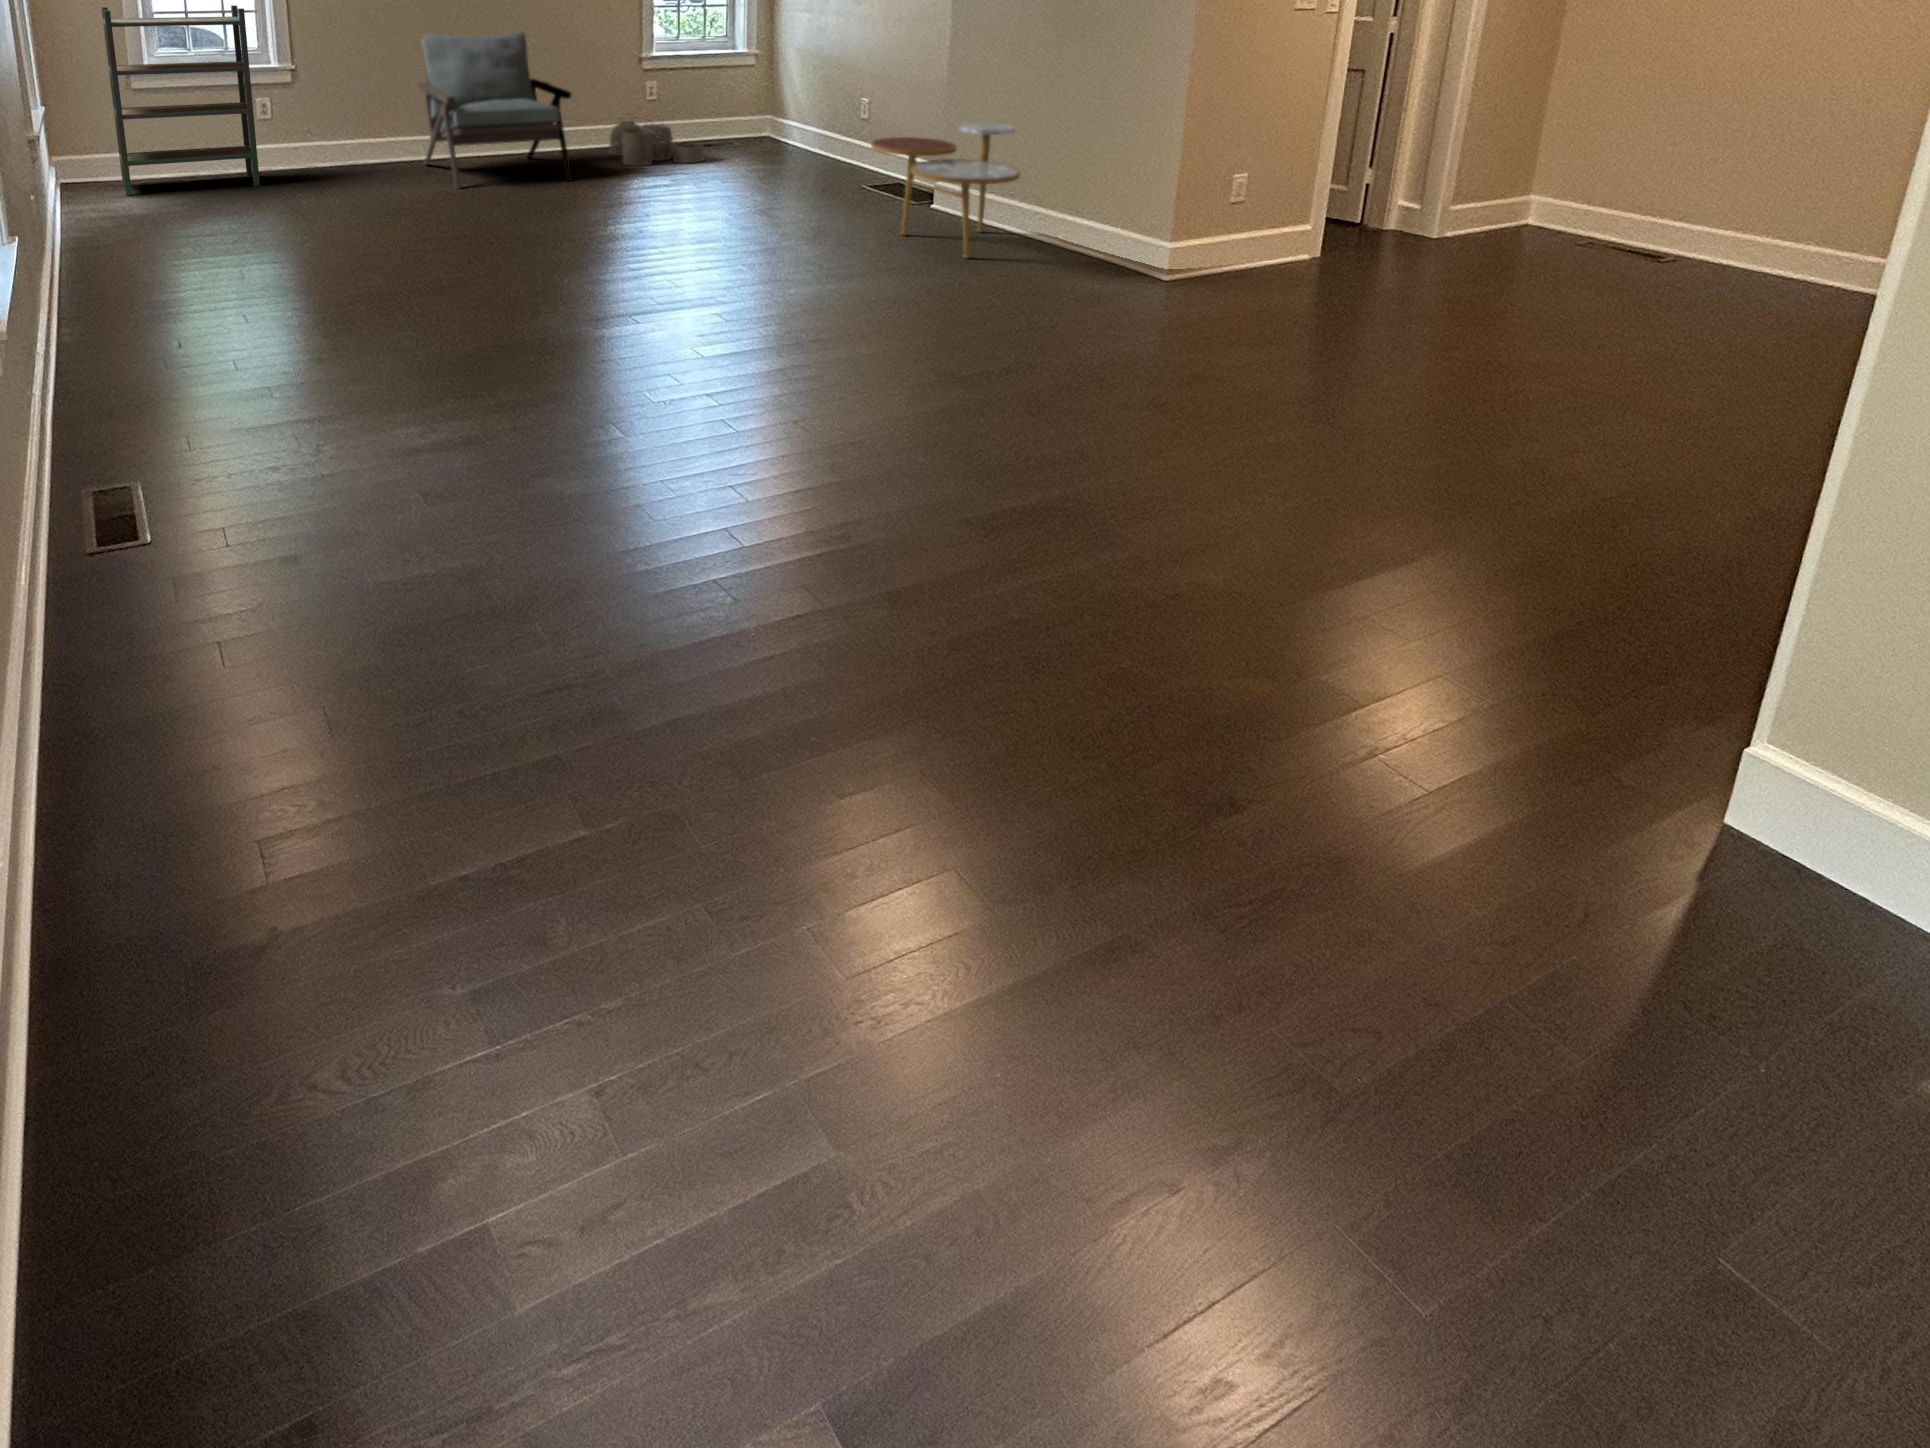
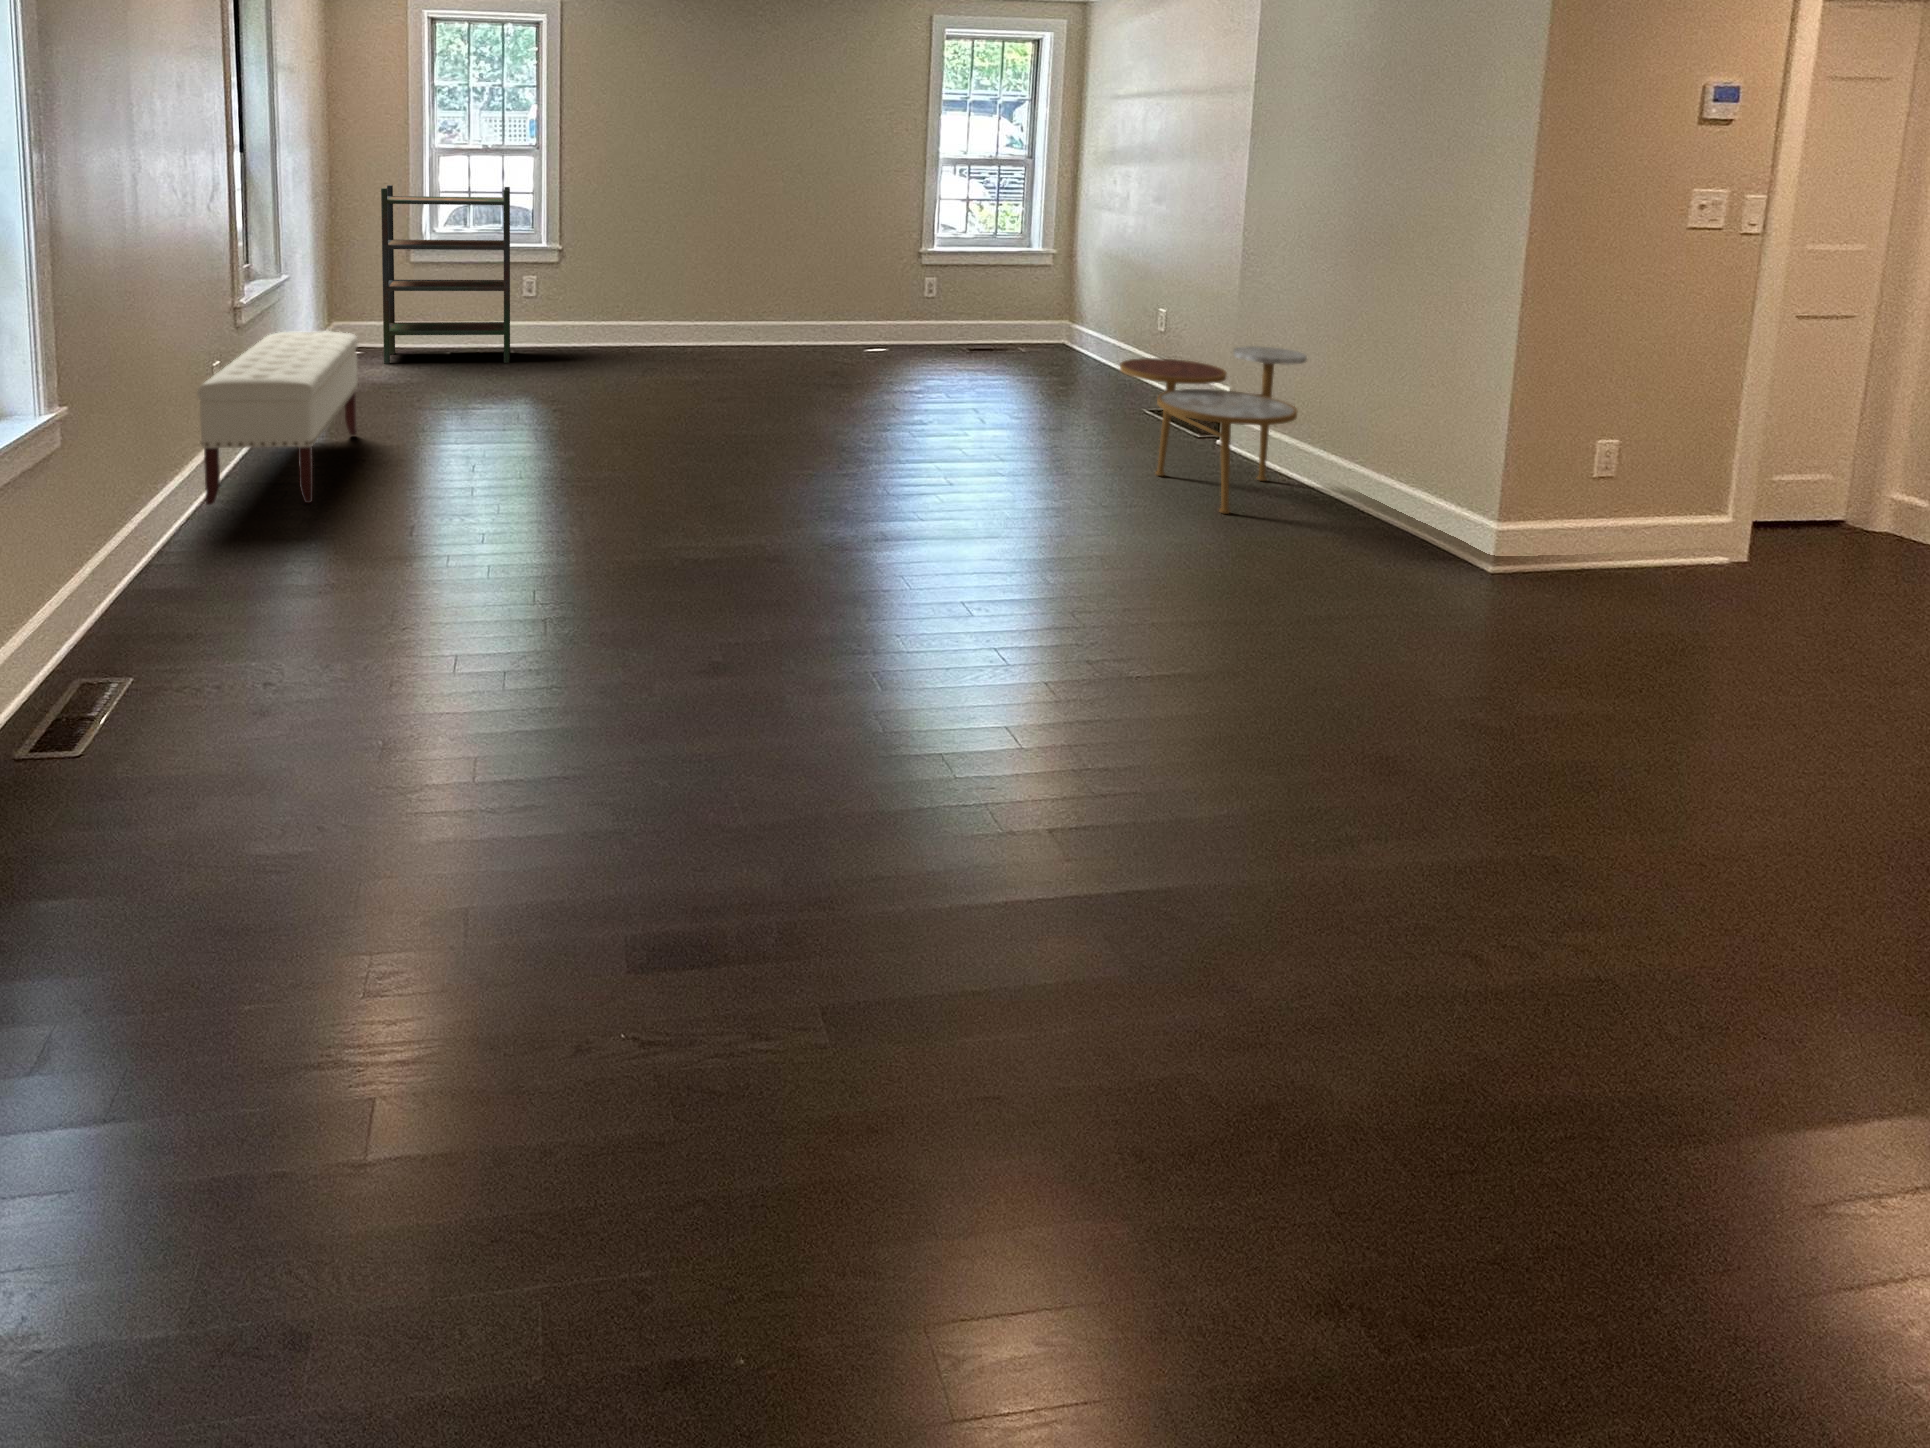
armchair: present [419,32,572,189] -> none [679,221,823,380]
woven basket: present [609,120,704,166] -> none [878,316,977,369]
bench: none [43,160,174,338] -> present [197,332,358,505]

